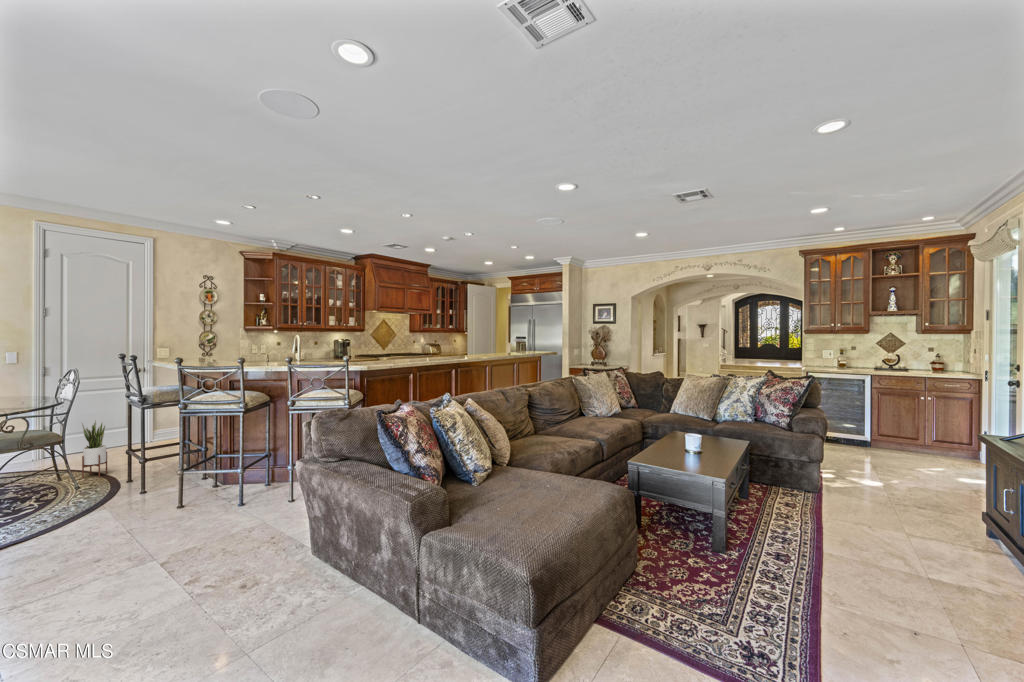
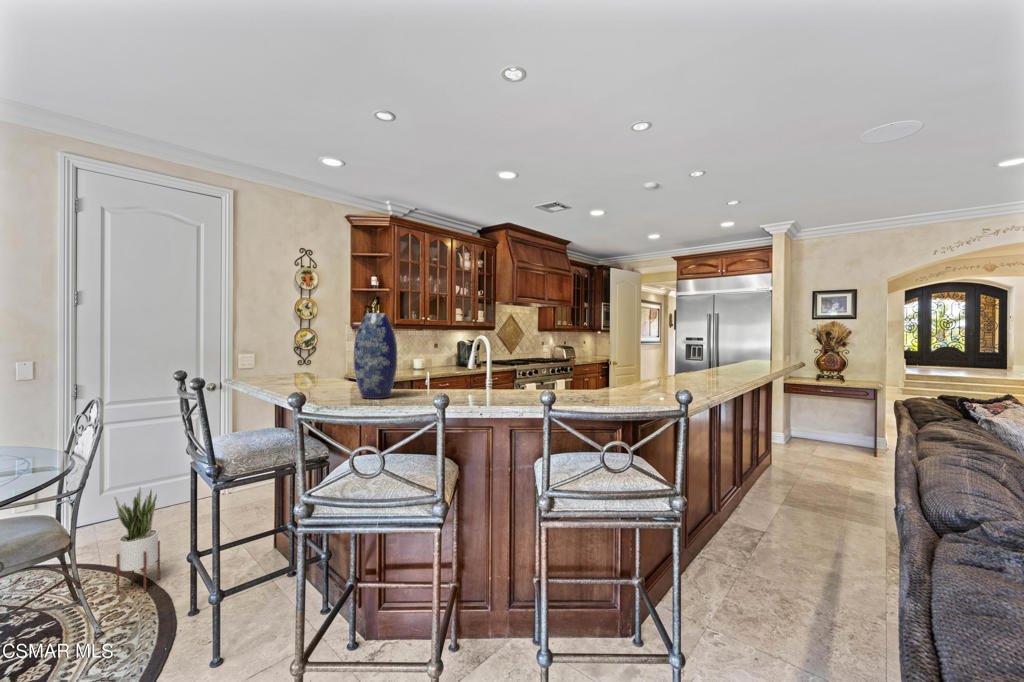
vase: none [216,323,241,365] -> present [354,313,397,399]

